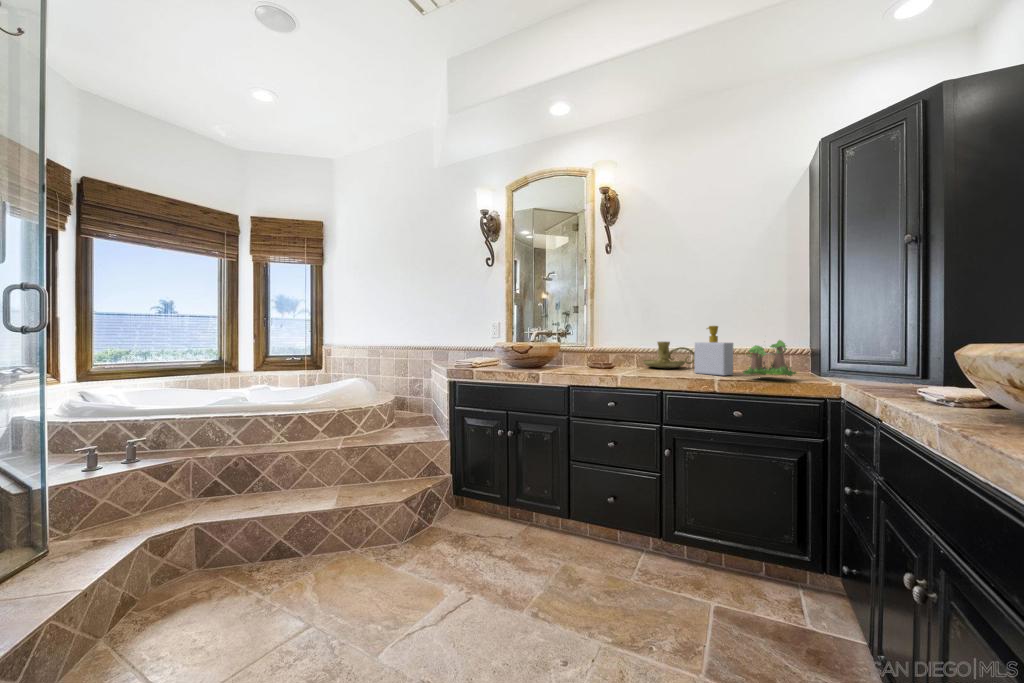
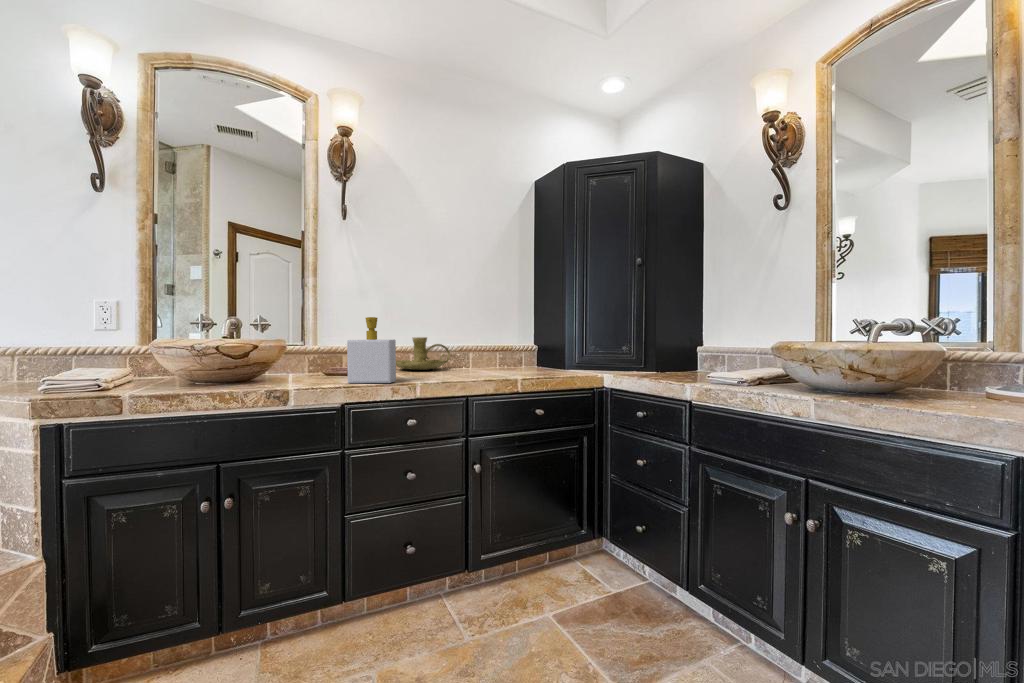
soap bottle: present [694,326,733,375] -> present [347,317,396,383]
plant: present [743,340,796,376] -> none [527,317,567,372]

